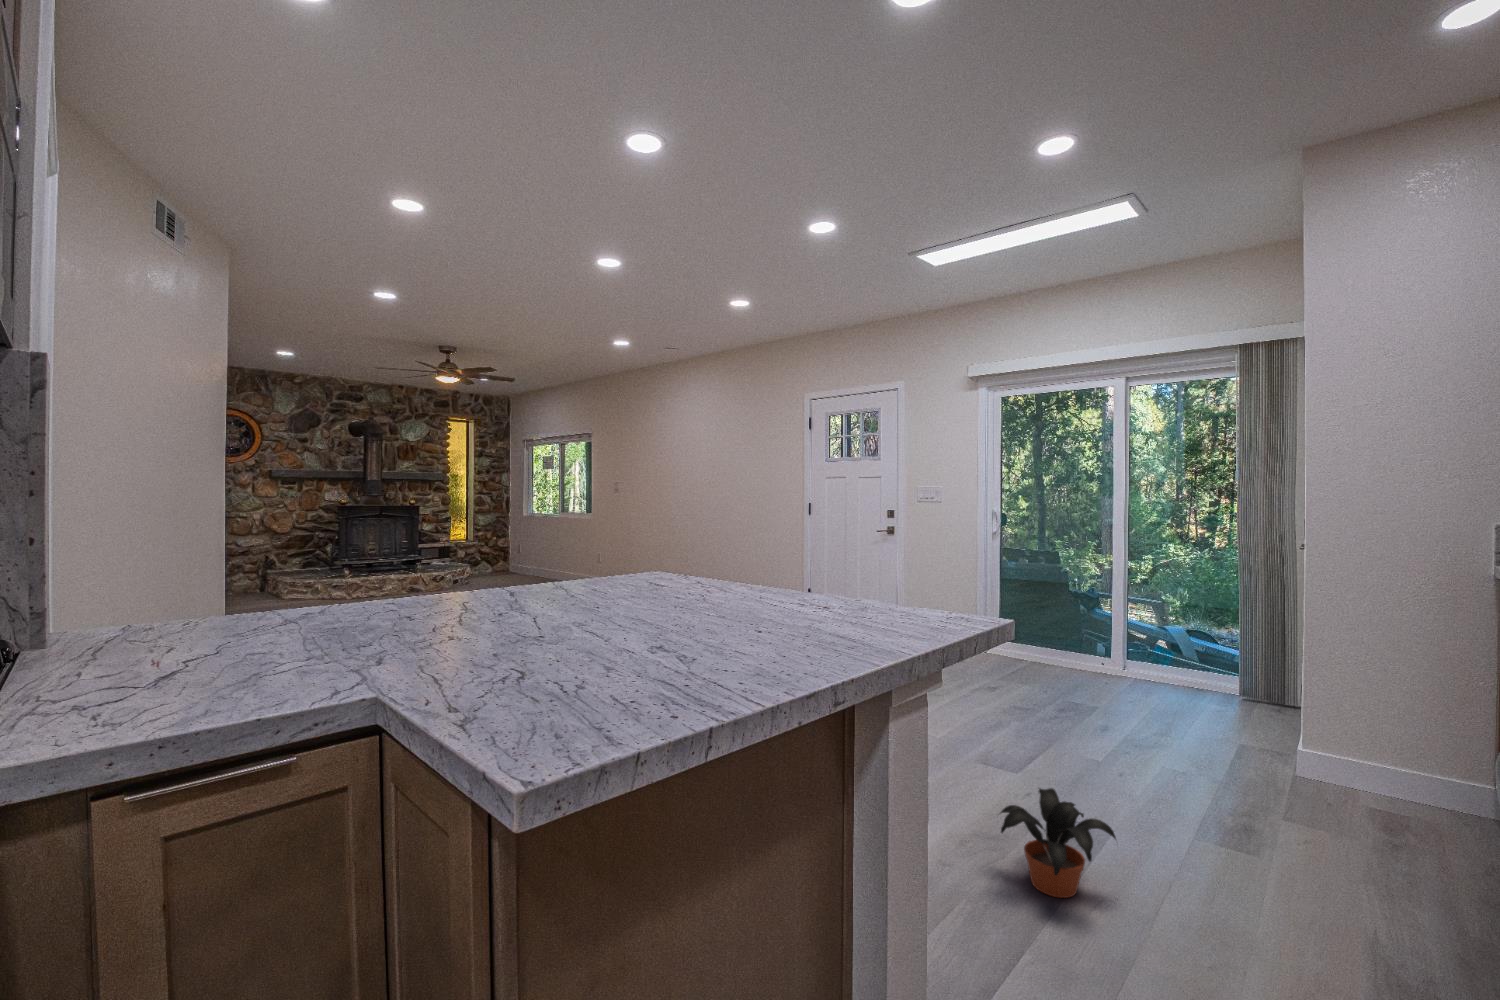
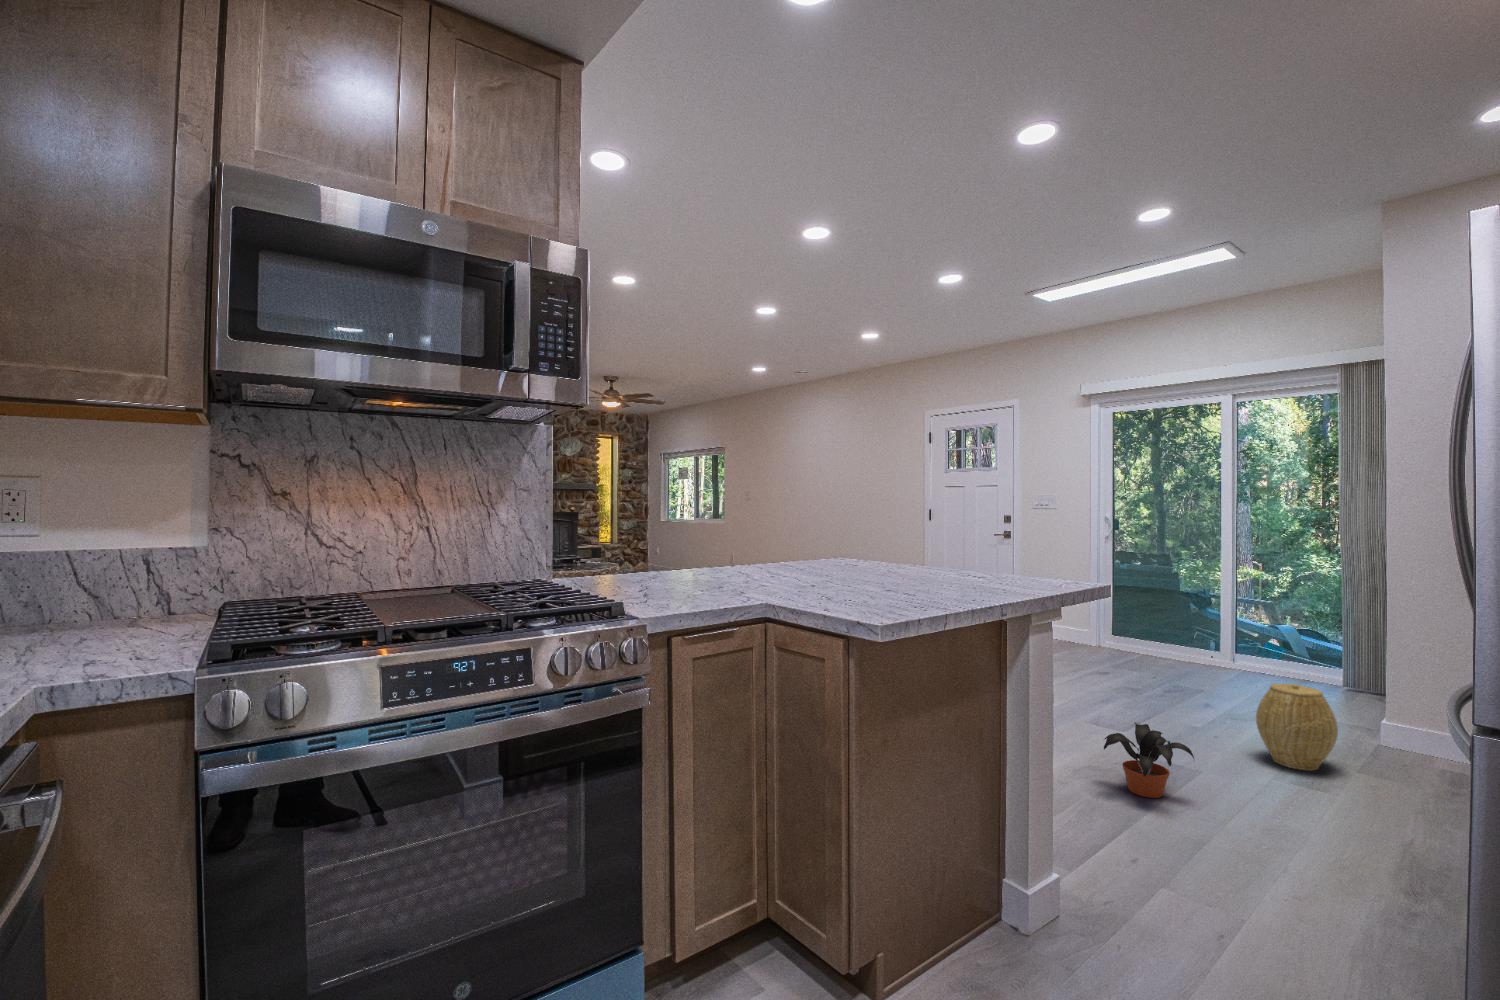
woven basket: none [1176,718,1274,831] -> present [1256,684,1338,771]

